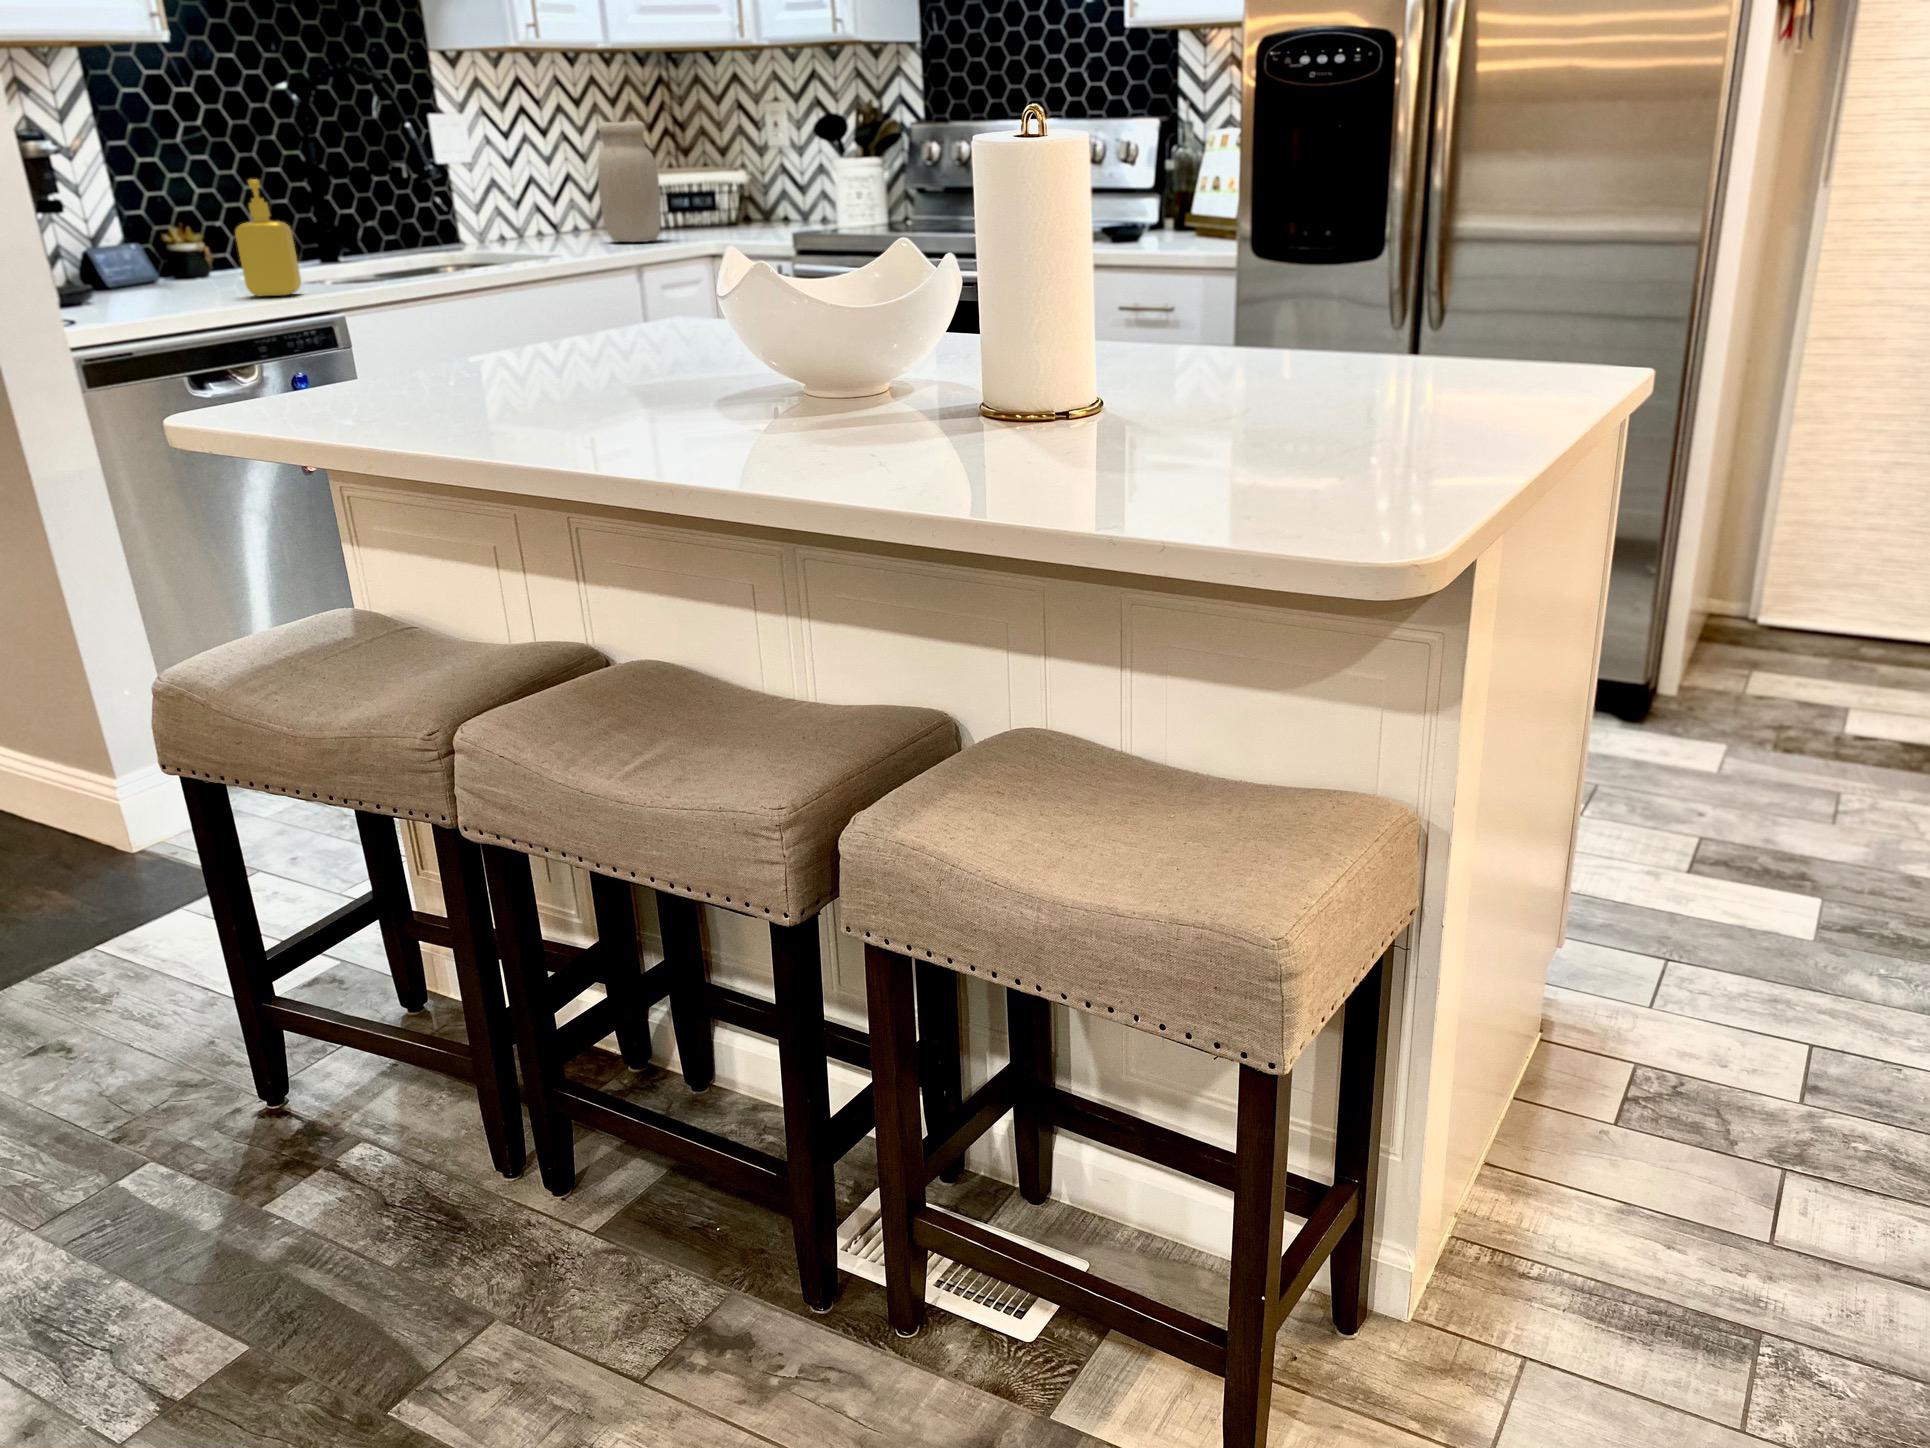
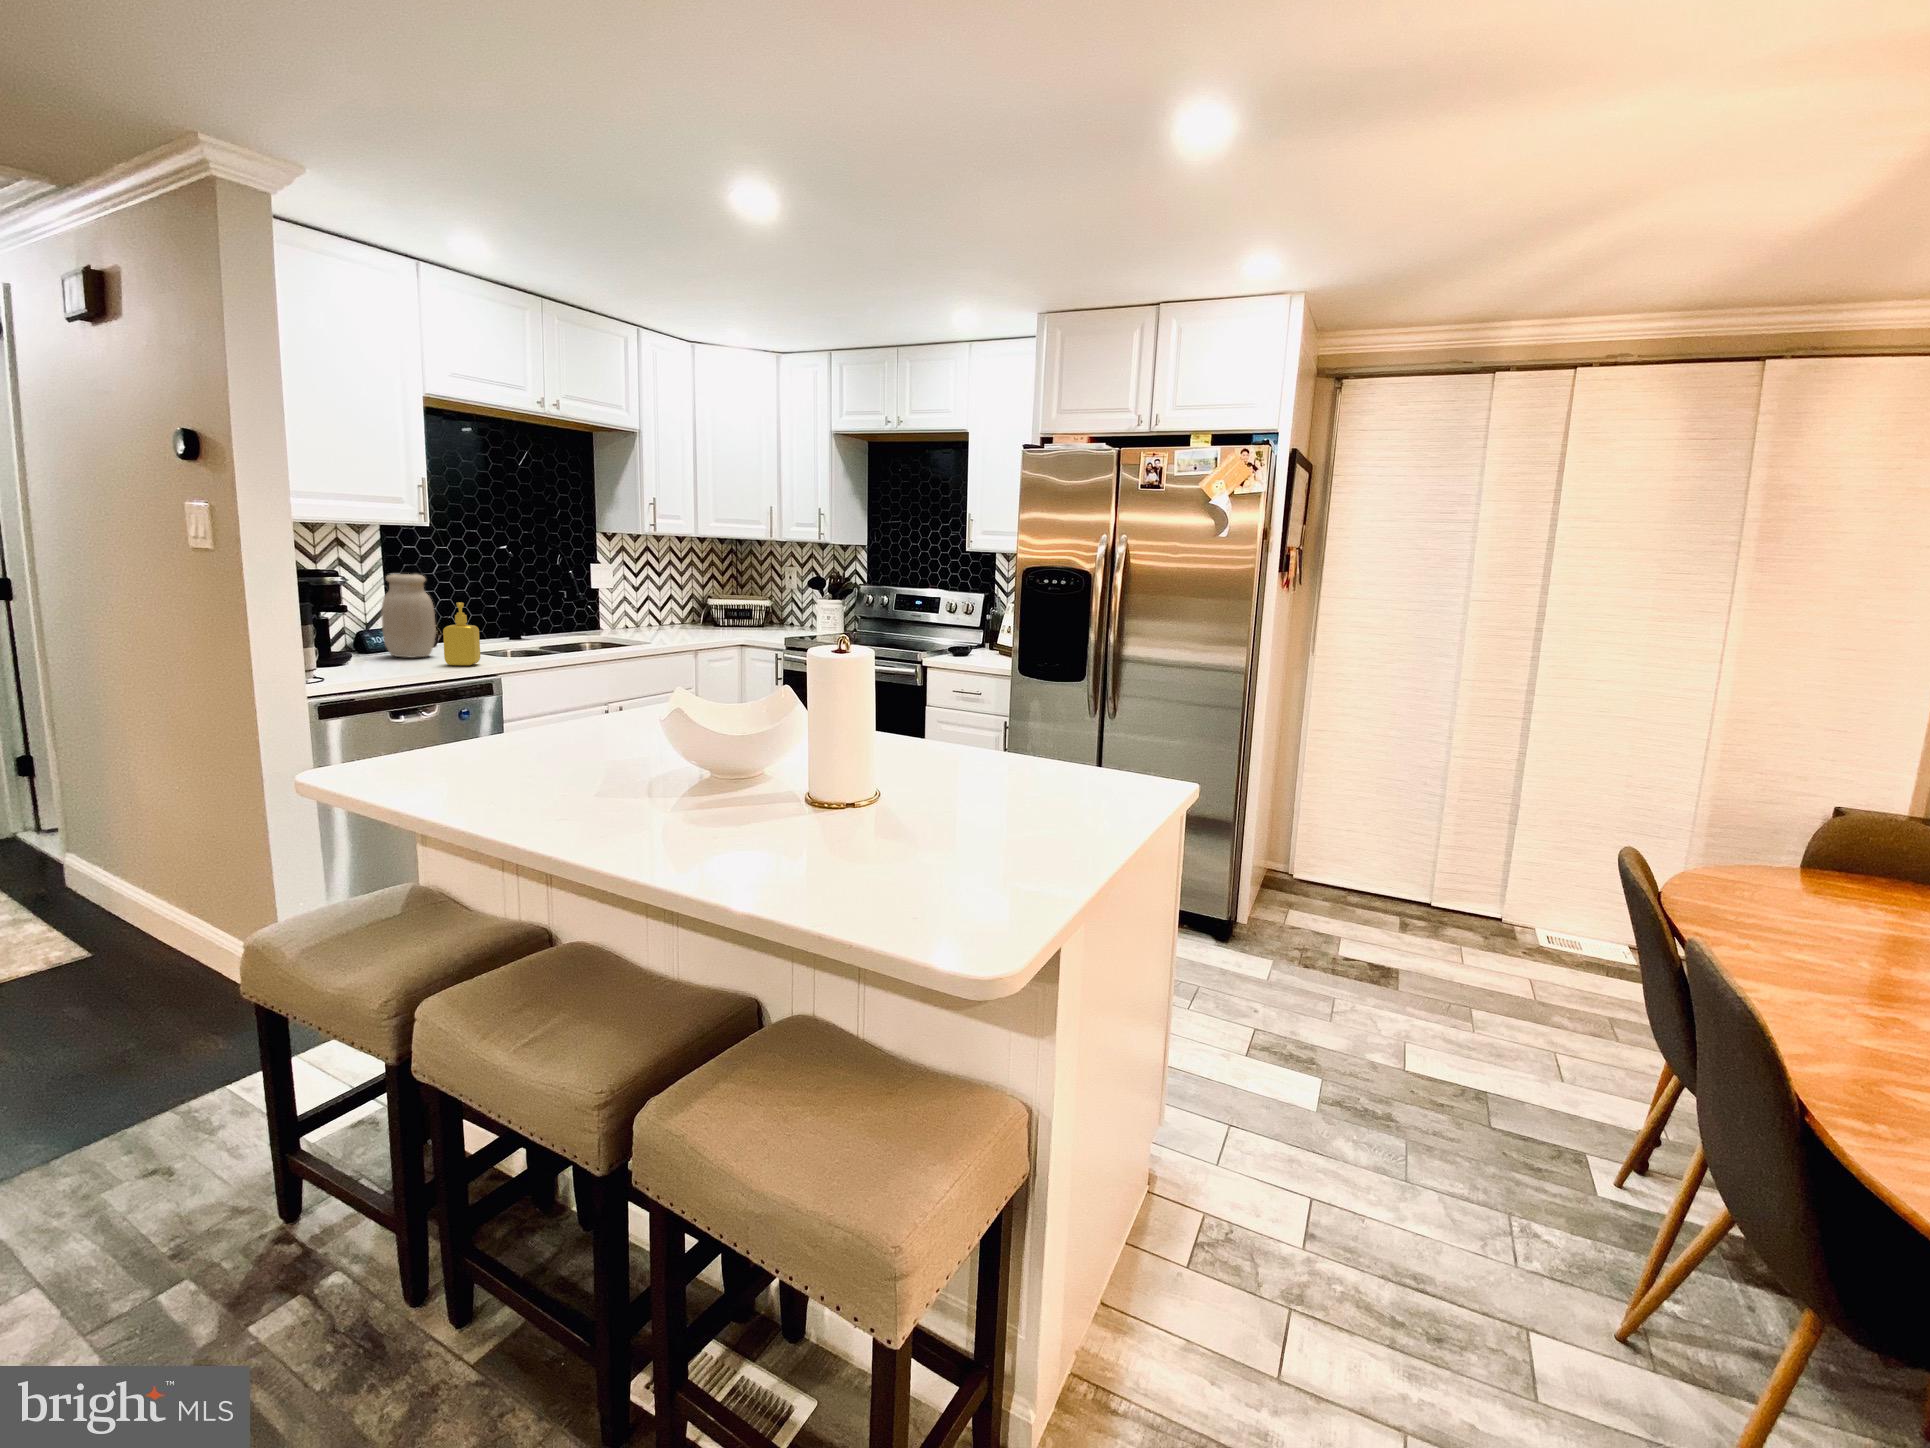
jar: present [598,121,661,242] -> present [381,574,436,658]

